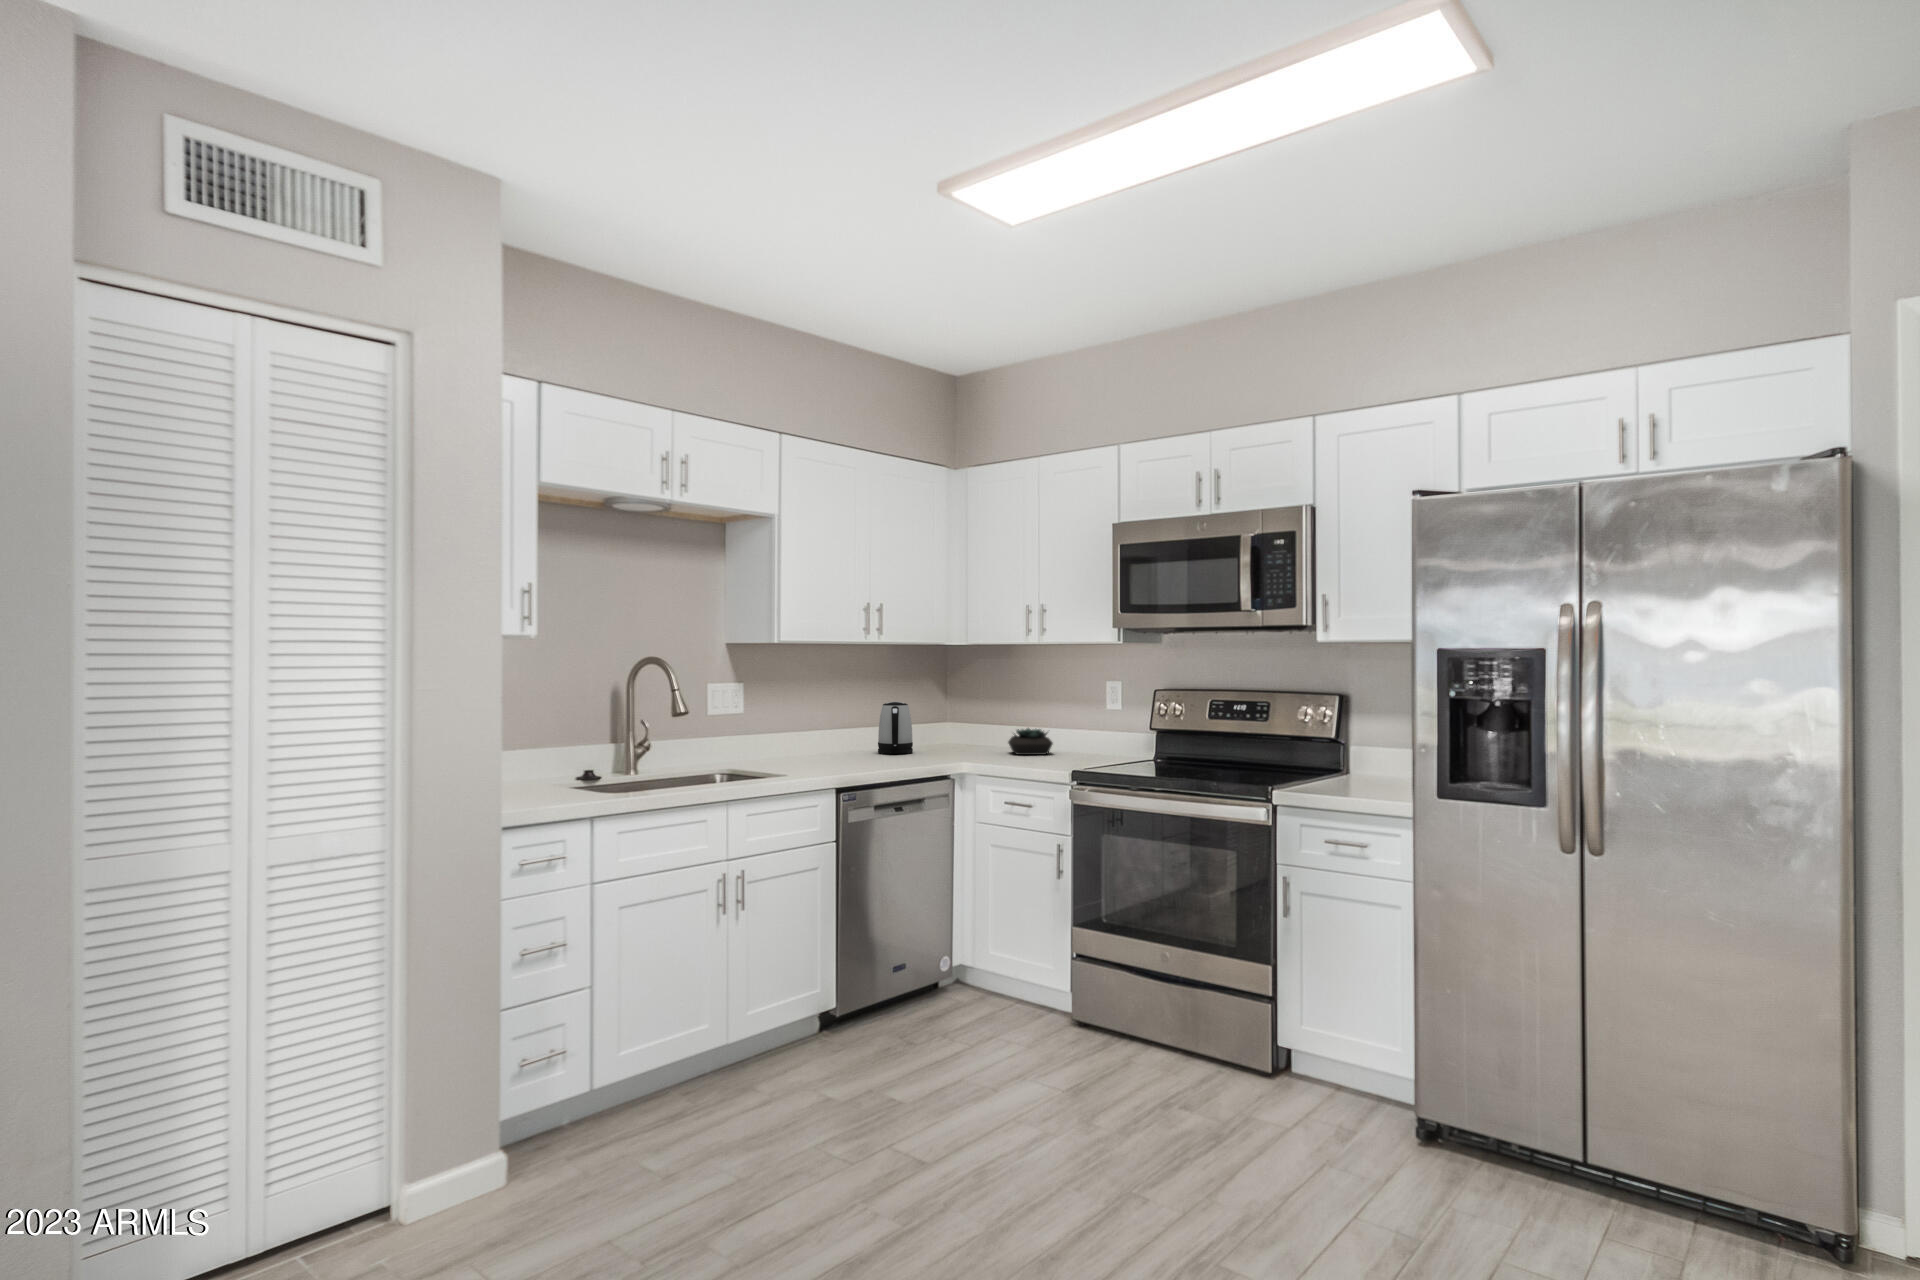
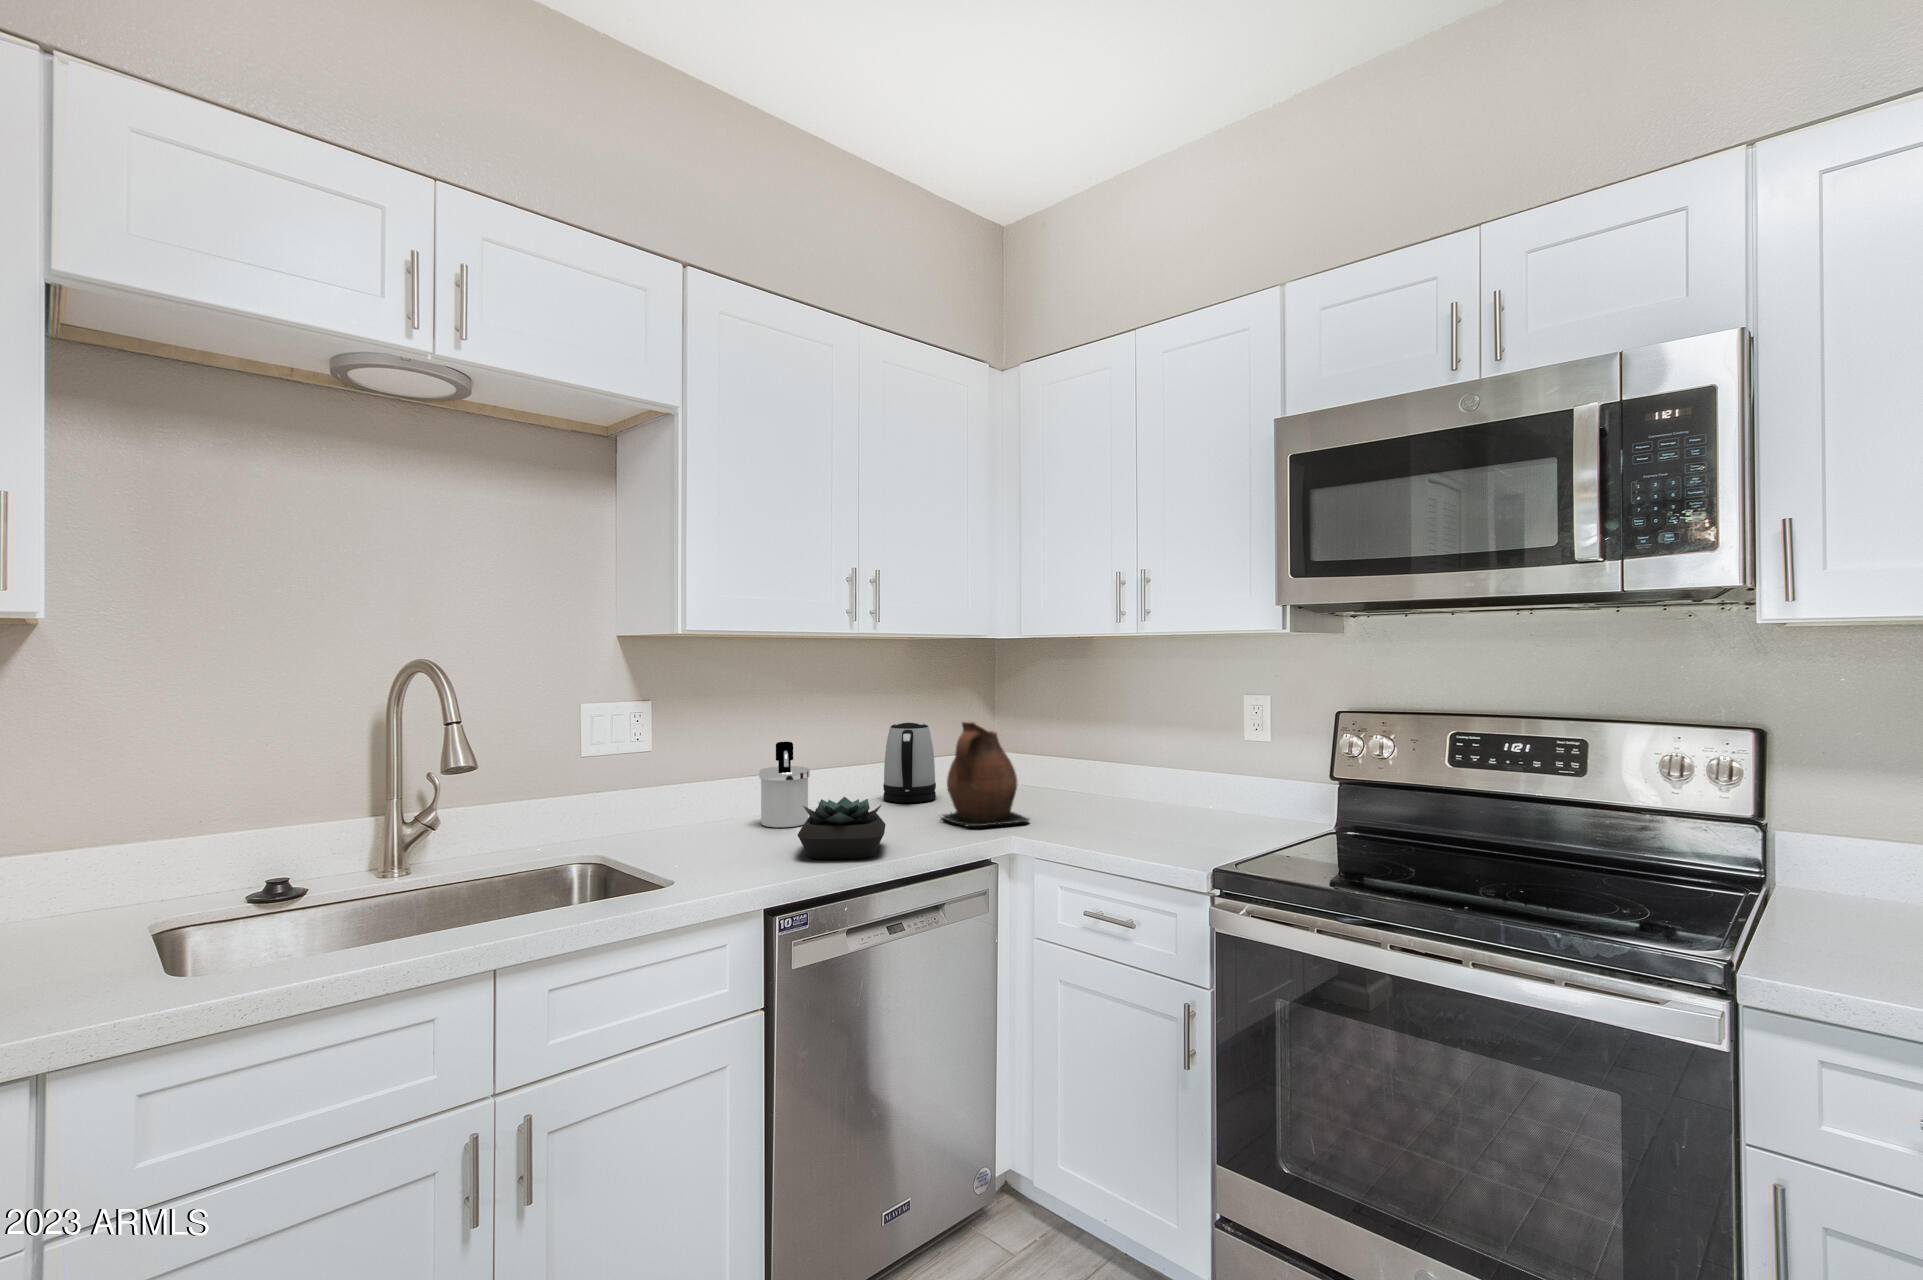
ceramic pitcher: none [917,698,975,761] -> present [943,722,1029,826]
soap dispenser: none [807,710,838,762] -> present [759,742,810,827]
succulent plant: present [1008,728,1053,755] -> present [798,797,886,859]

